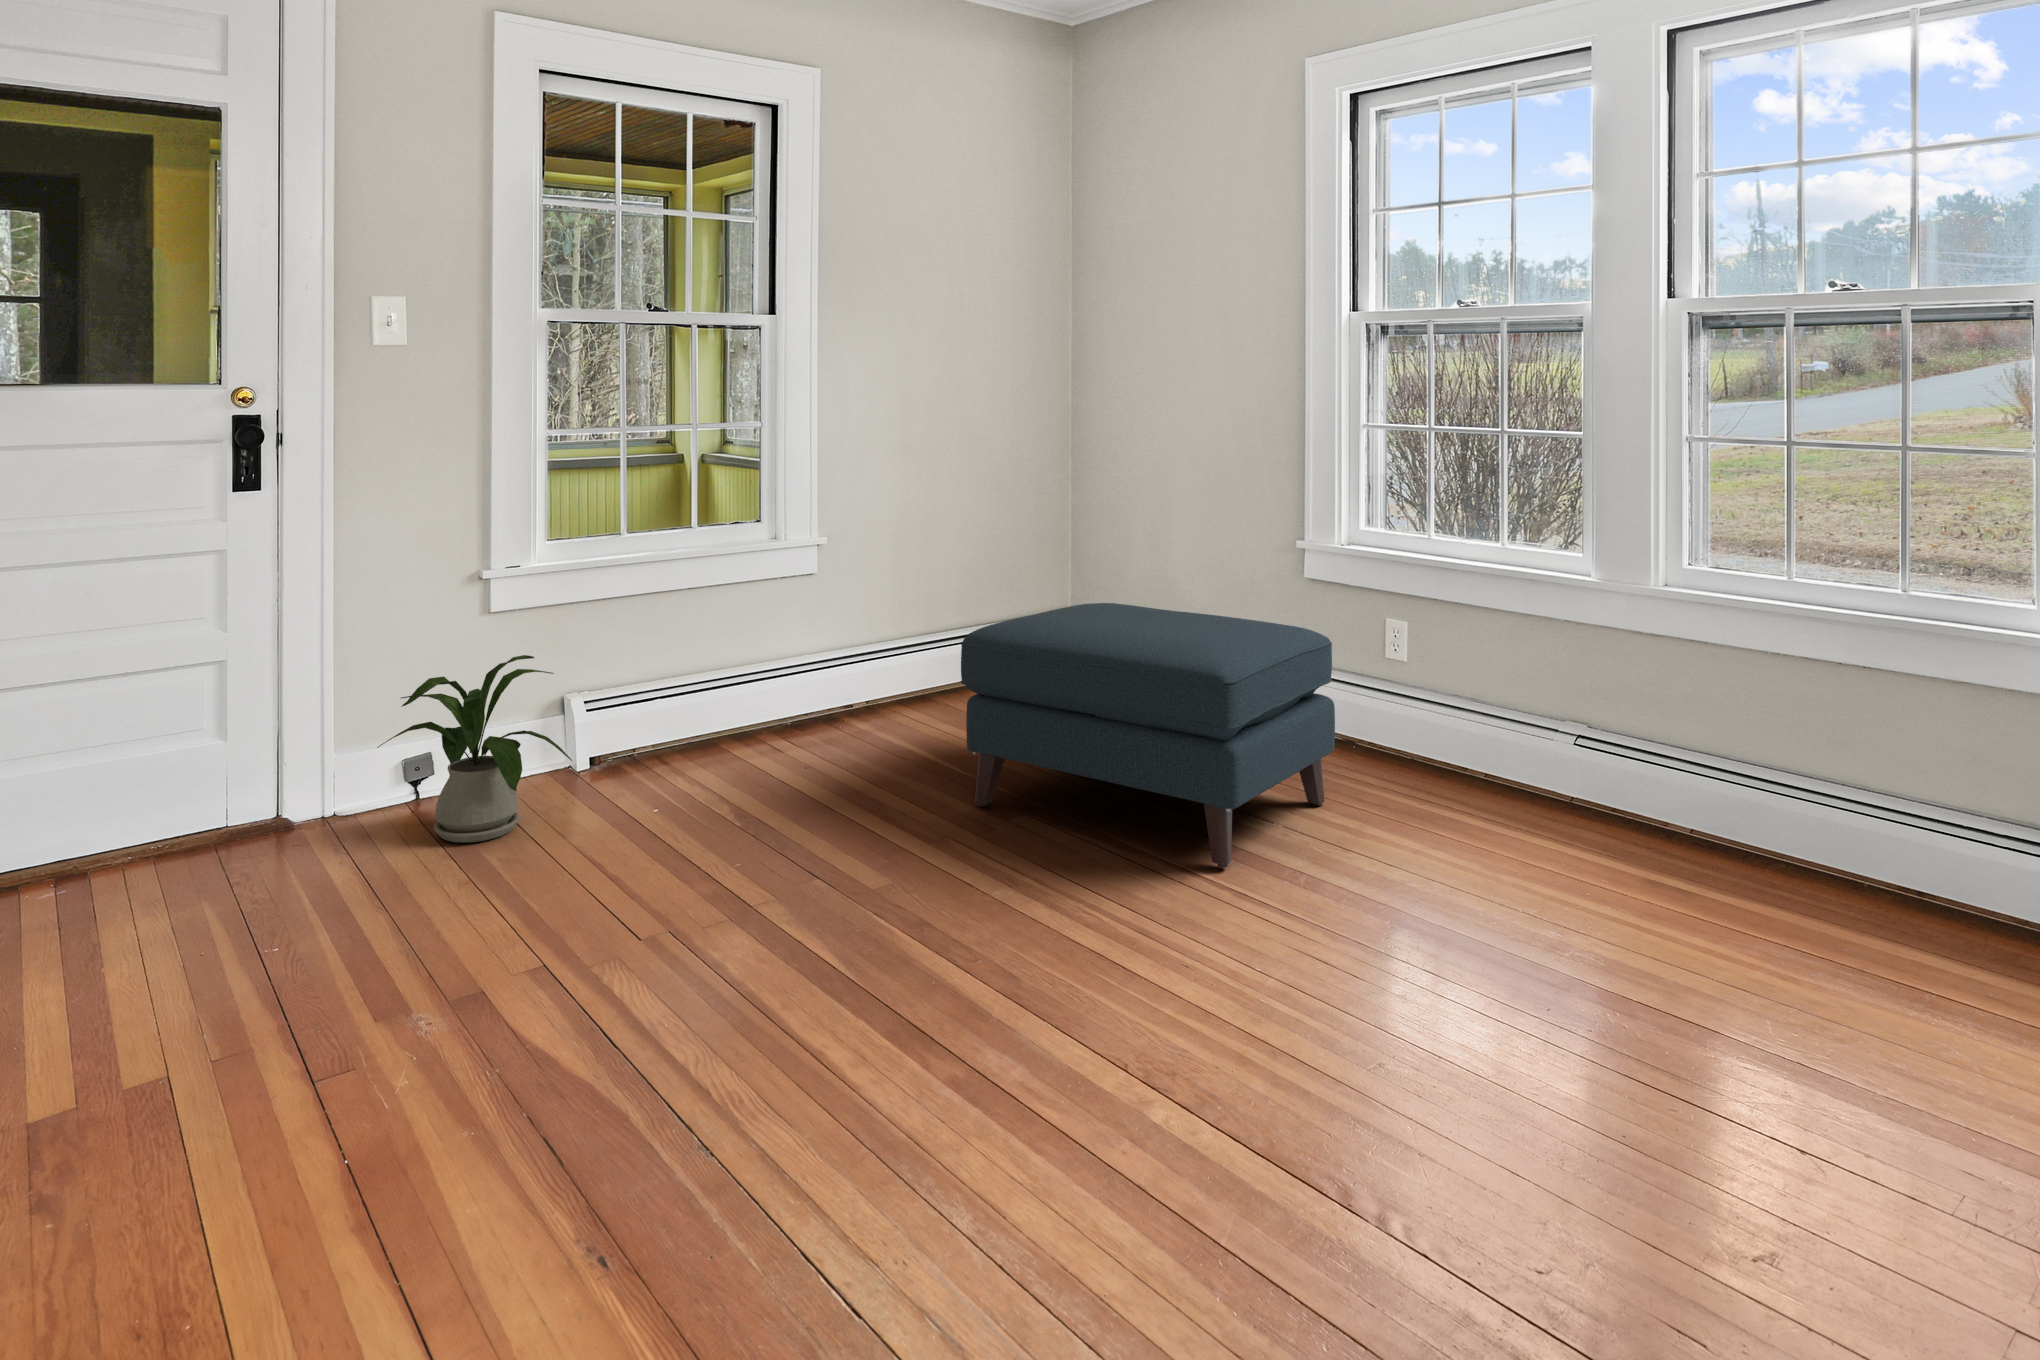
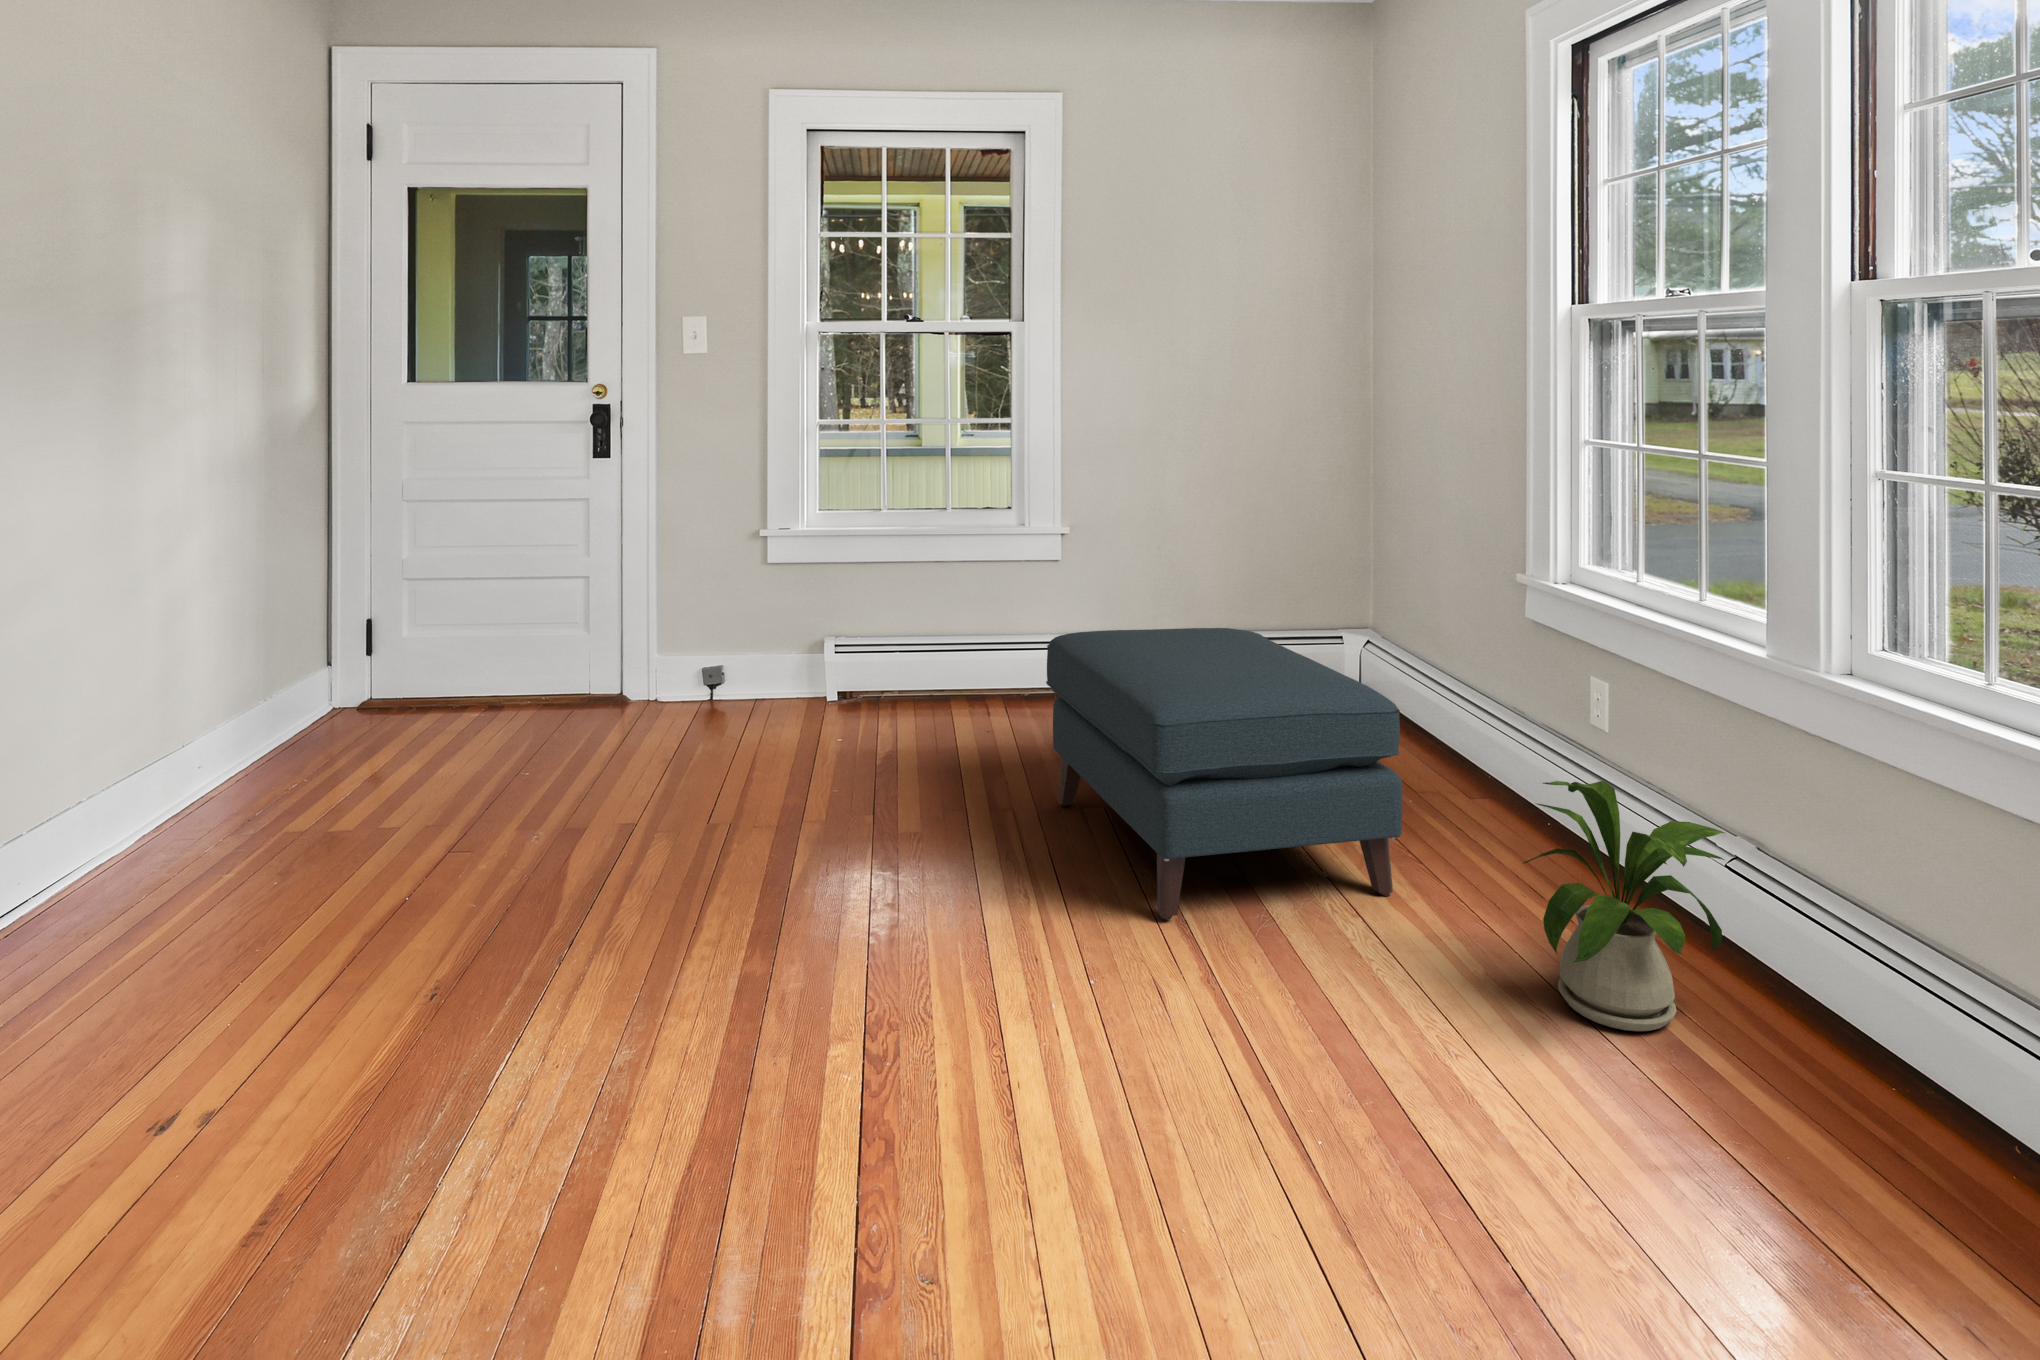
house plant: present [377,655,572,843] -> present [1524,781,1724,1031]

